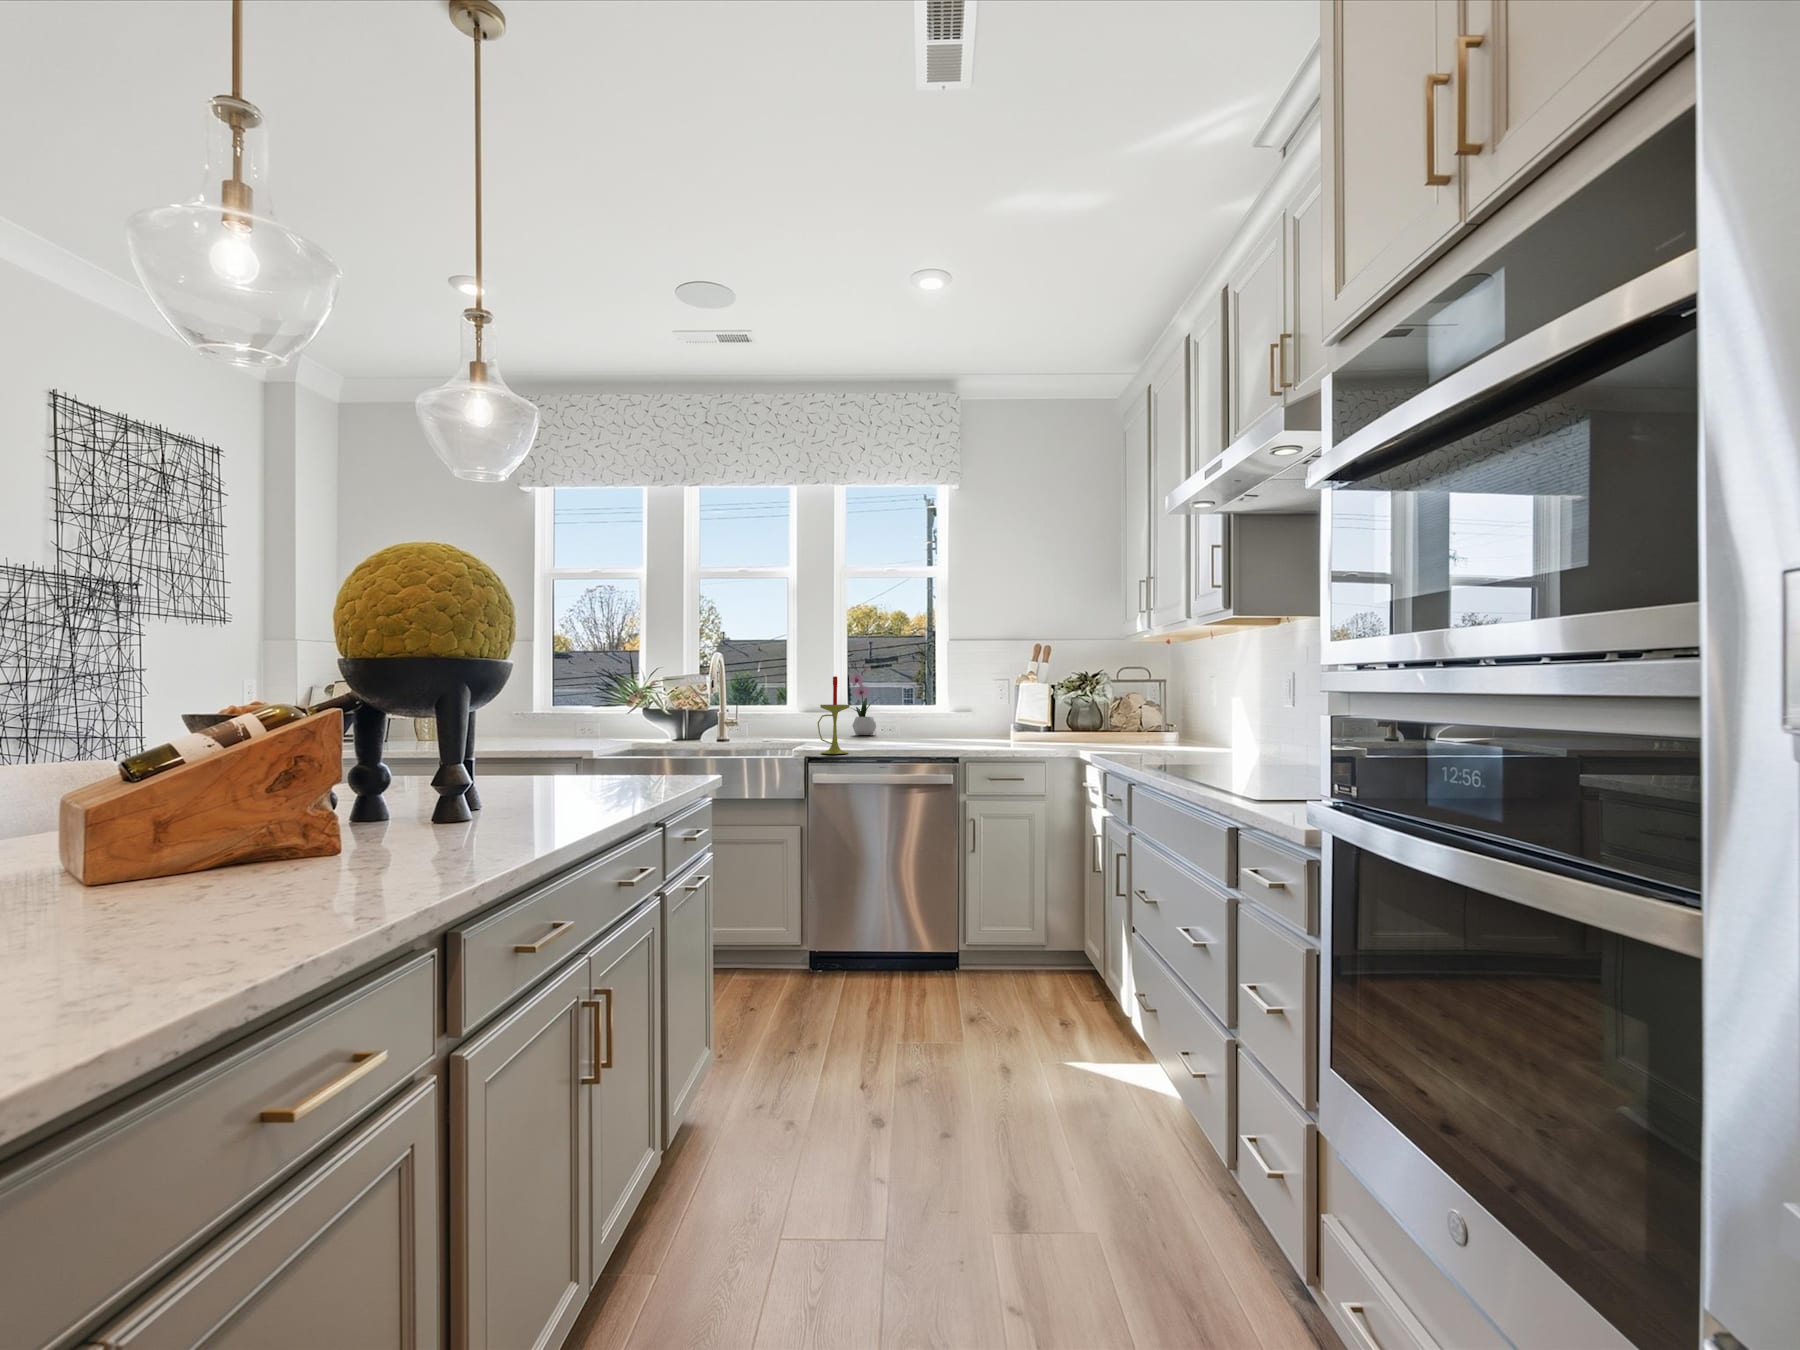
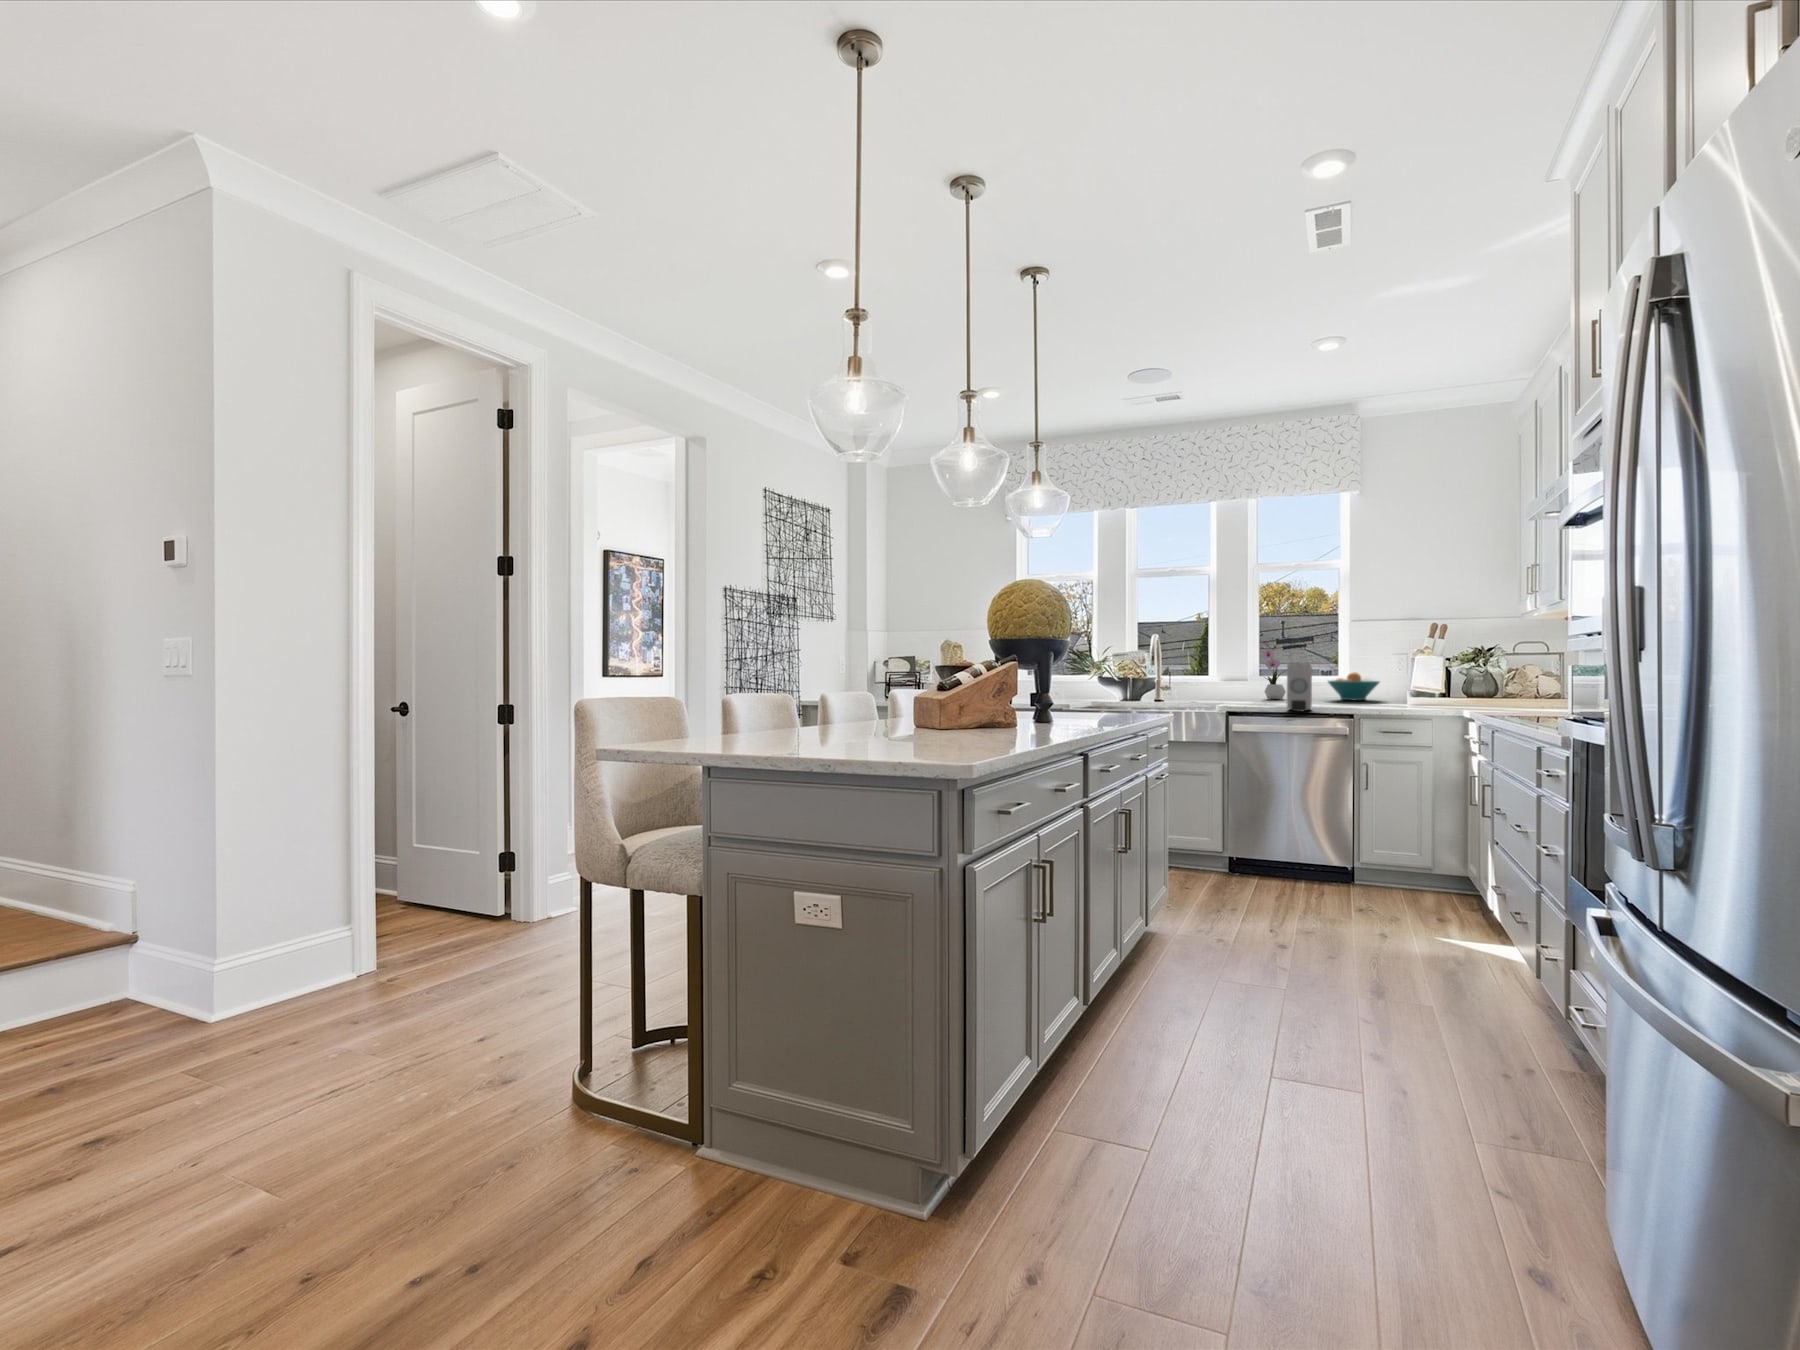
candle: present [818,676,850,754] -> none [1237,650,1263,711]
soap dispenser: none [879,691,908,754] -> present [1287,663,1312,711]
fruit bowl: none [923,702,981,735] -> present [1328,672,1379,700]

